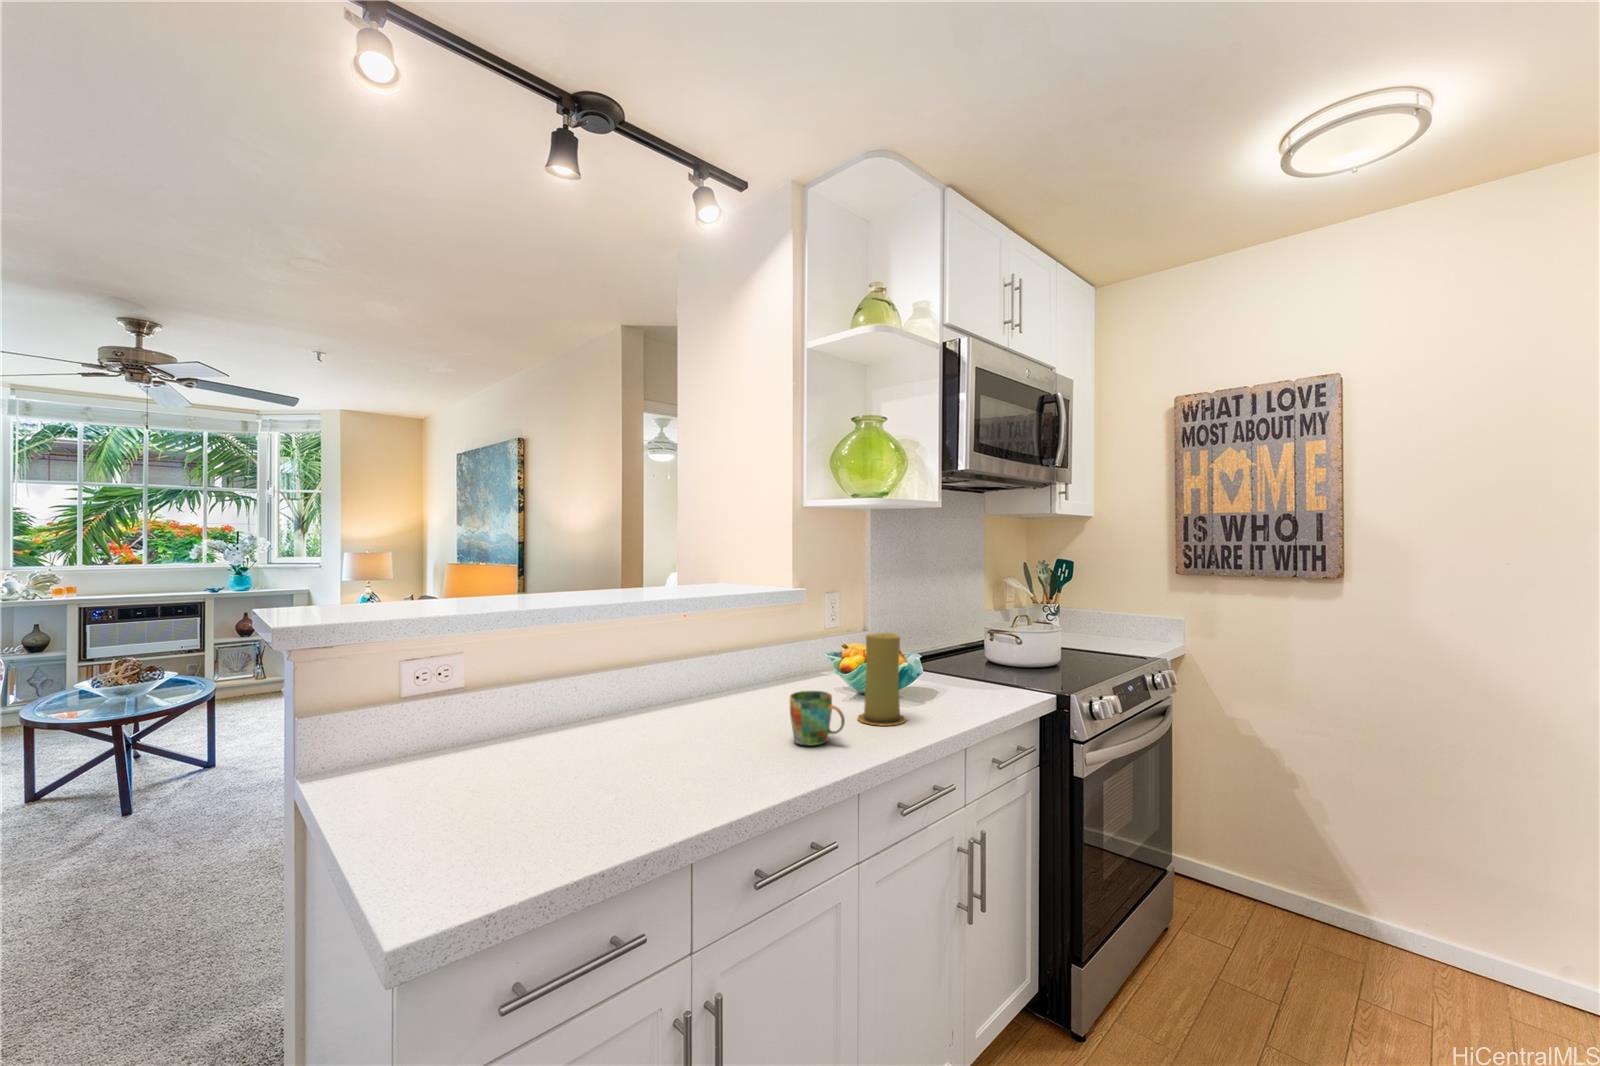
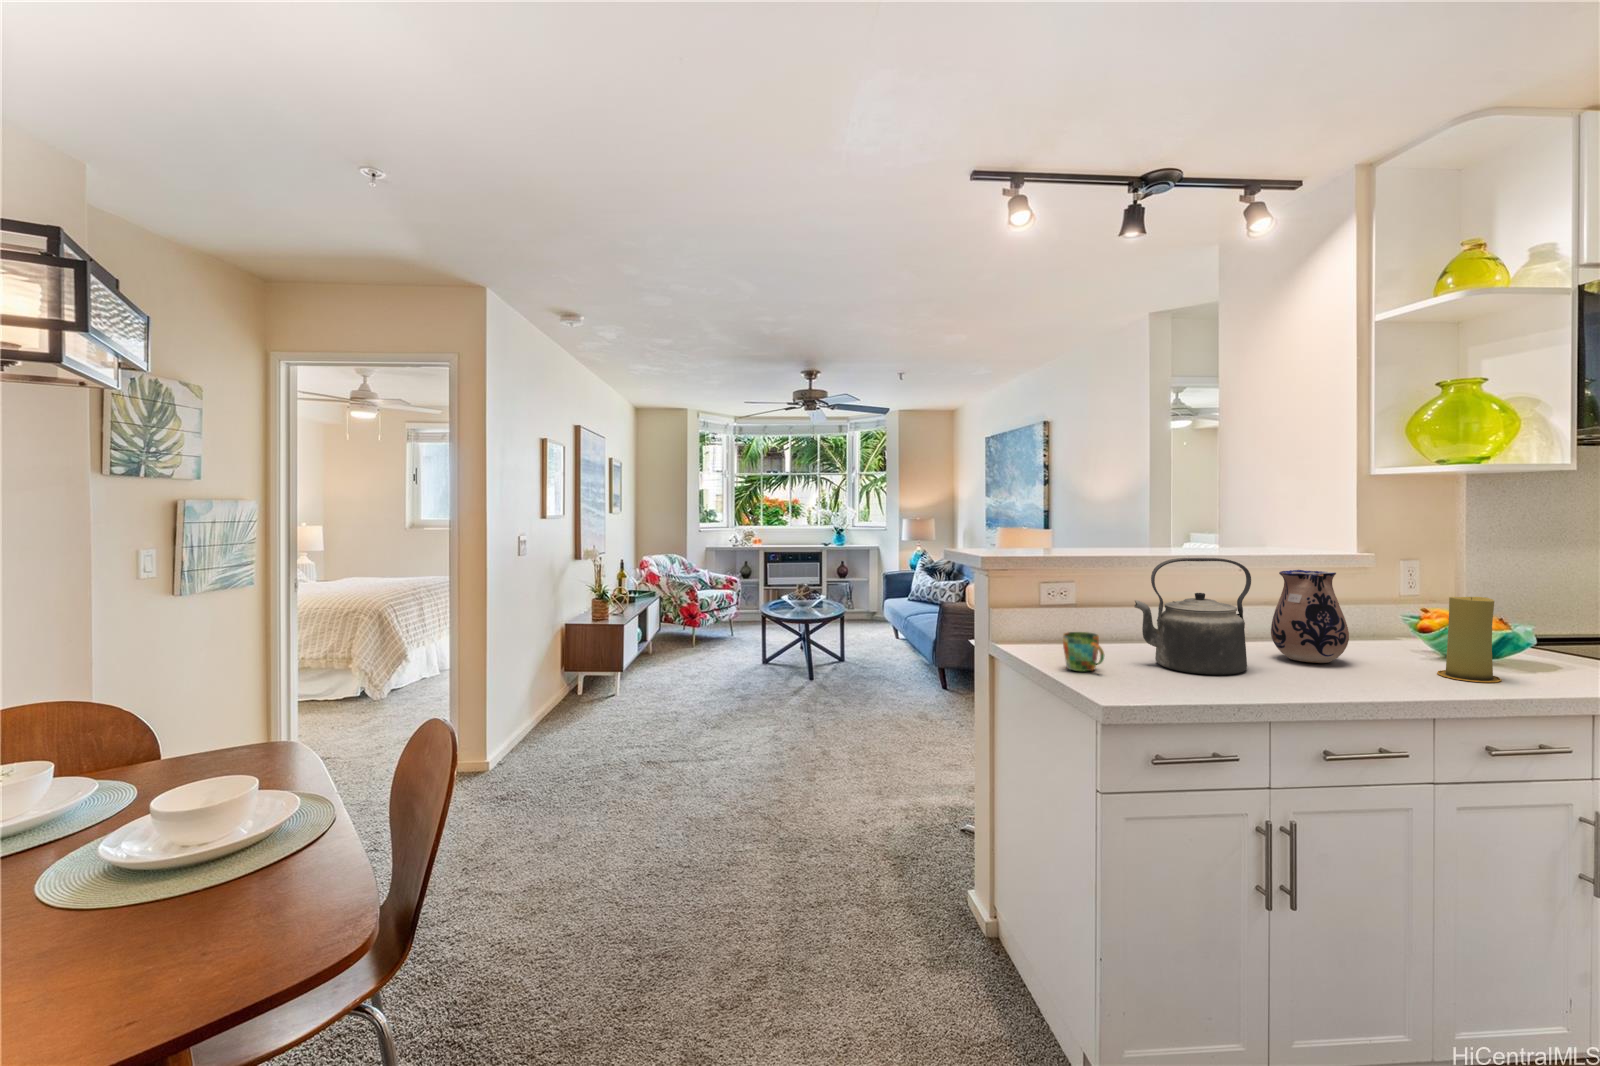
kettle: none [536,601,683,766] -> present [1134,558,1251,675]
ceramic pitcher: none [709,610,783,722] -> present [1271,570,1349,663]
mug: present [790,691,845,746] -> present [1063,632,1104,671]

